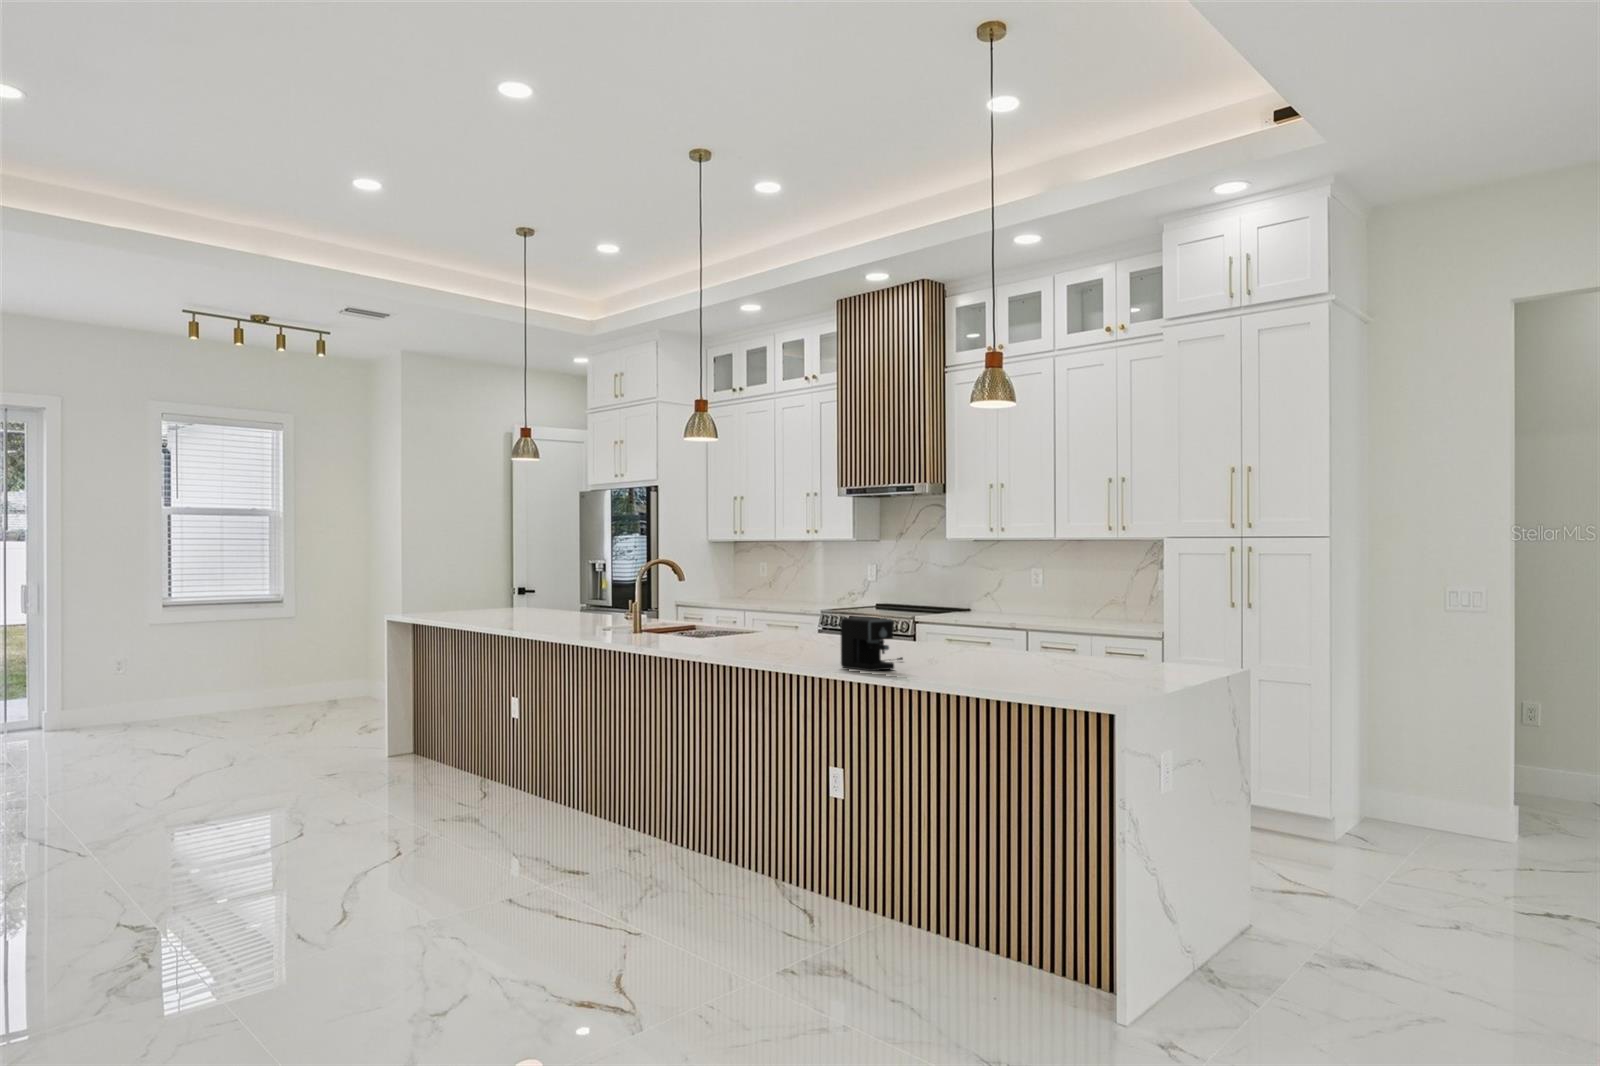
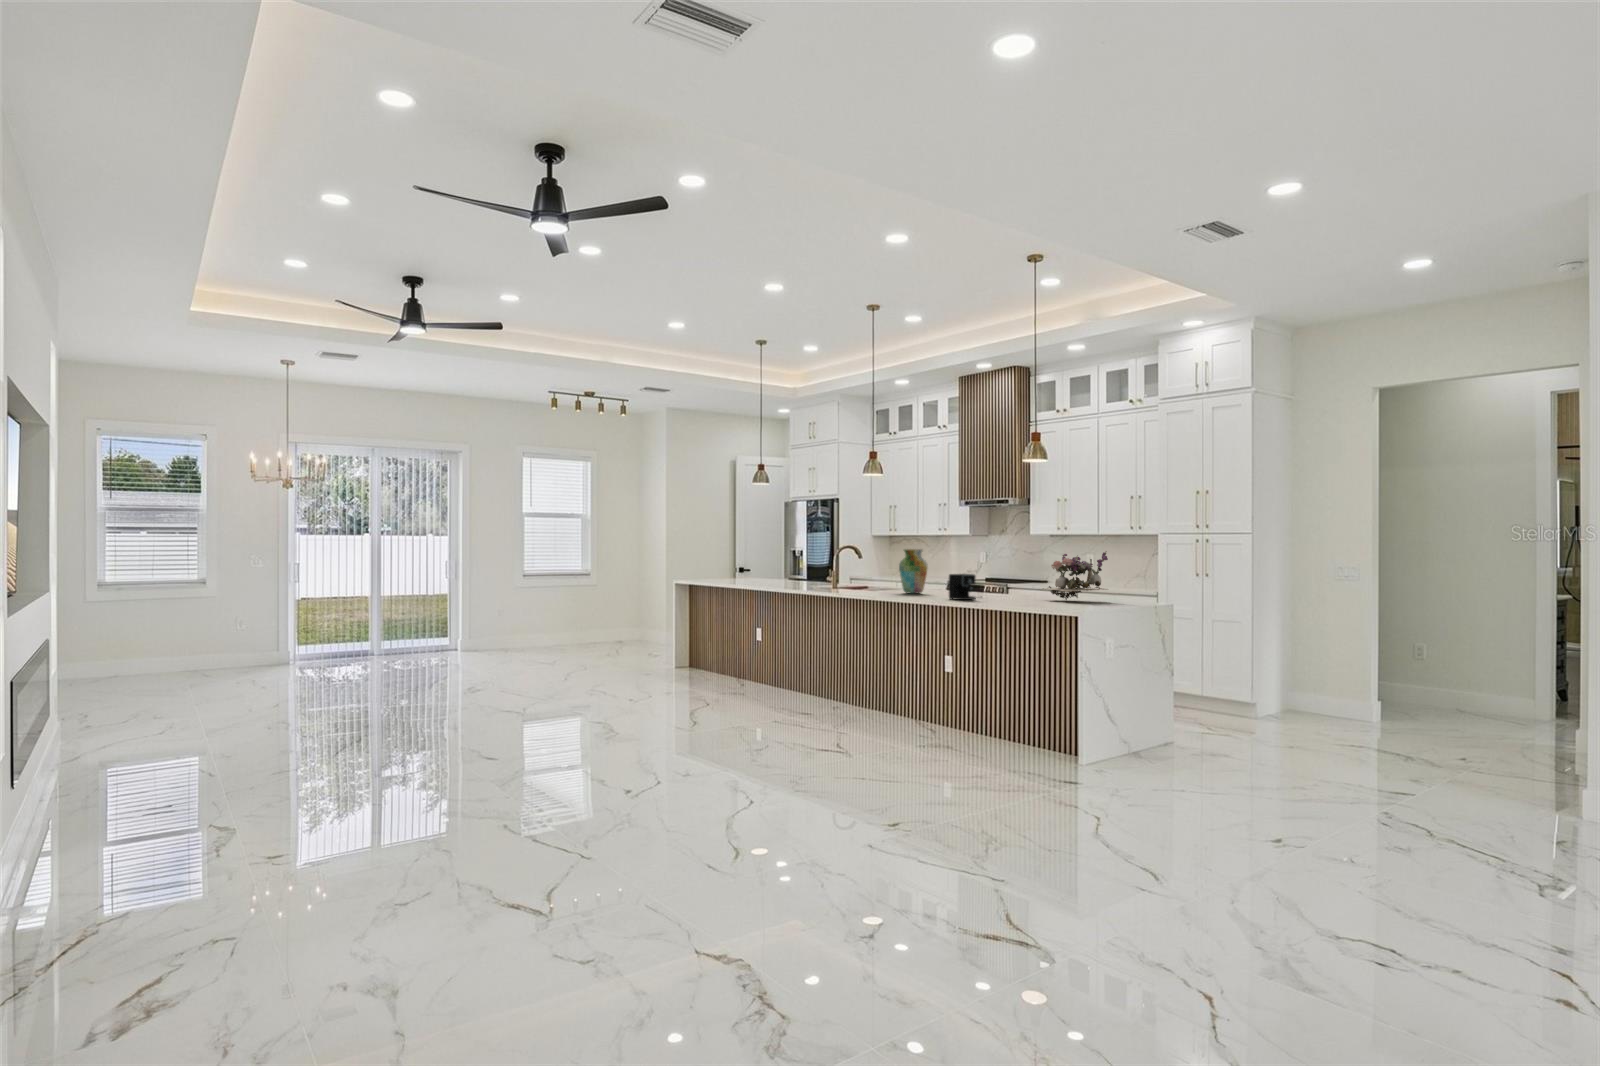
vase: none [745,567,797,649] -> present [899,549,927,594]
flower arrangement: none [1015,570,1144,665] -> present [1043,551,1108,600]

